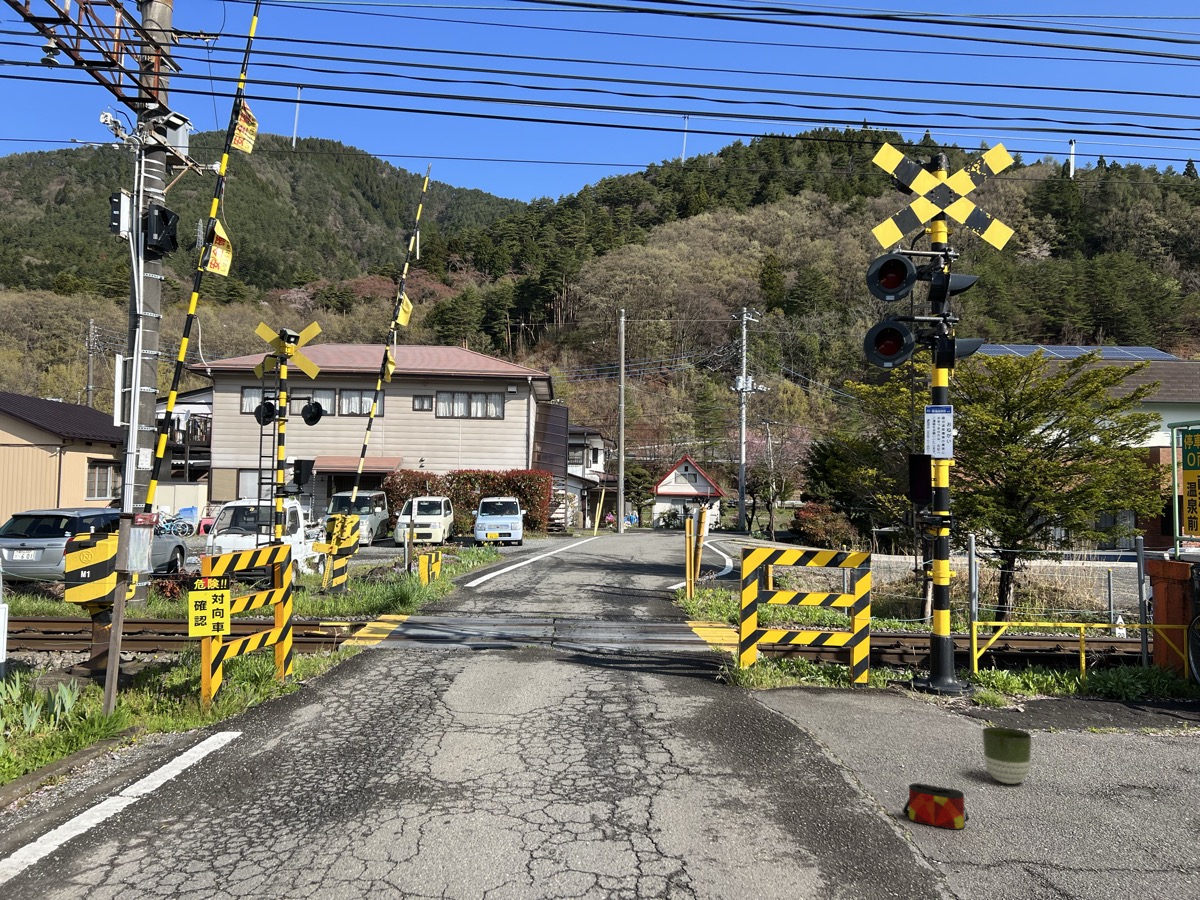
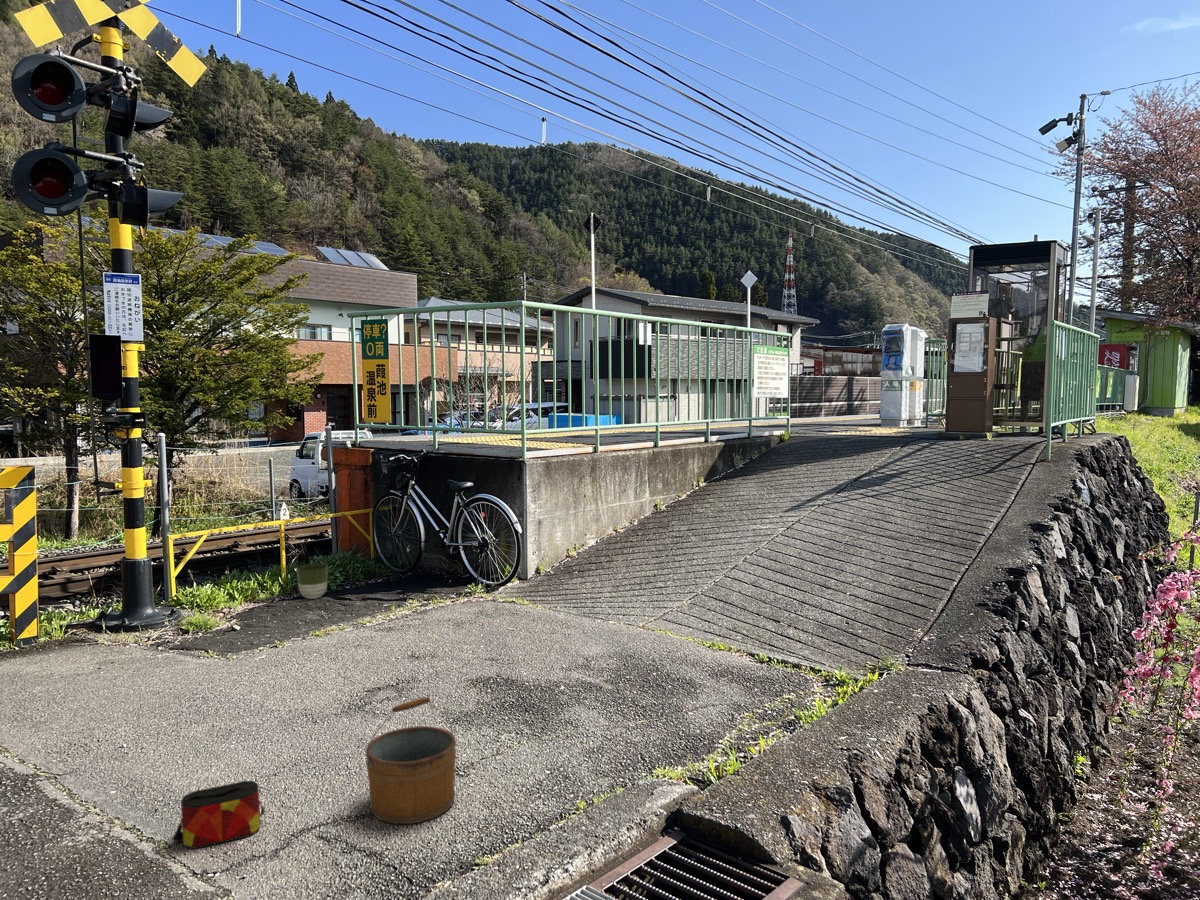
planter: present [983,727,1031,784] -> present [297,564,328,599]
bucket: none [1048,765,1139,874] -> present [366,697,456,824]

